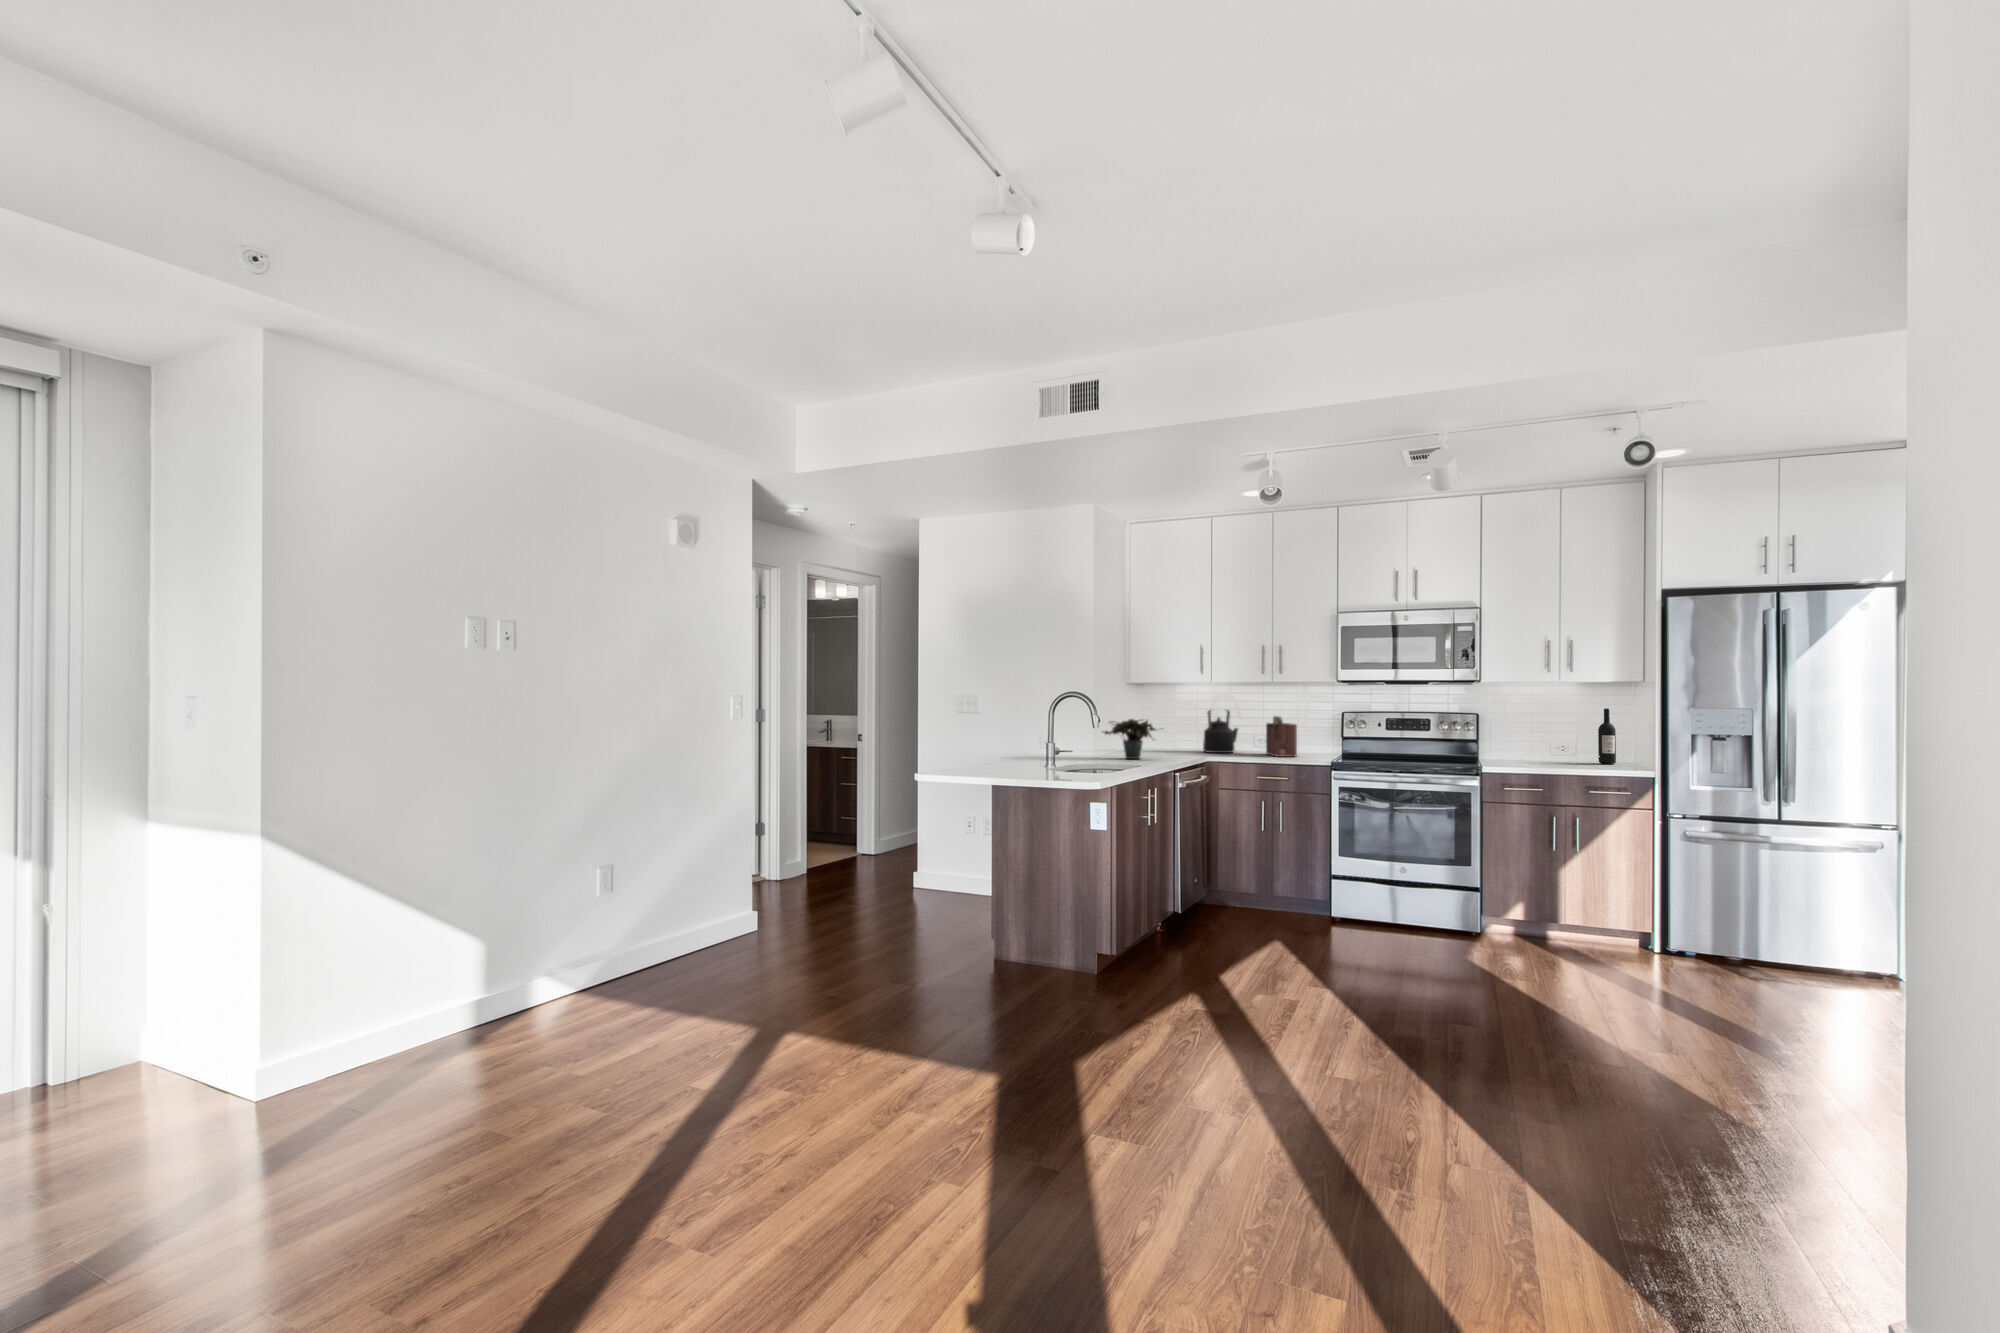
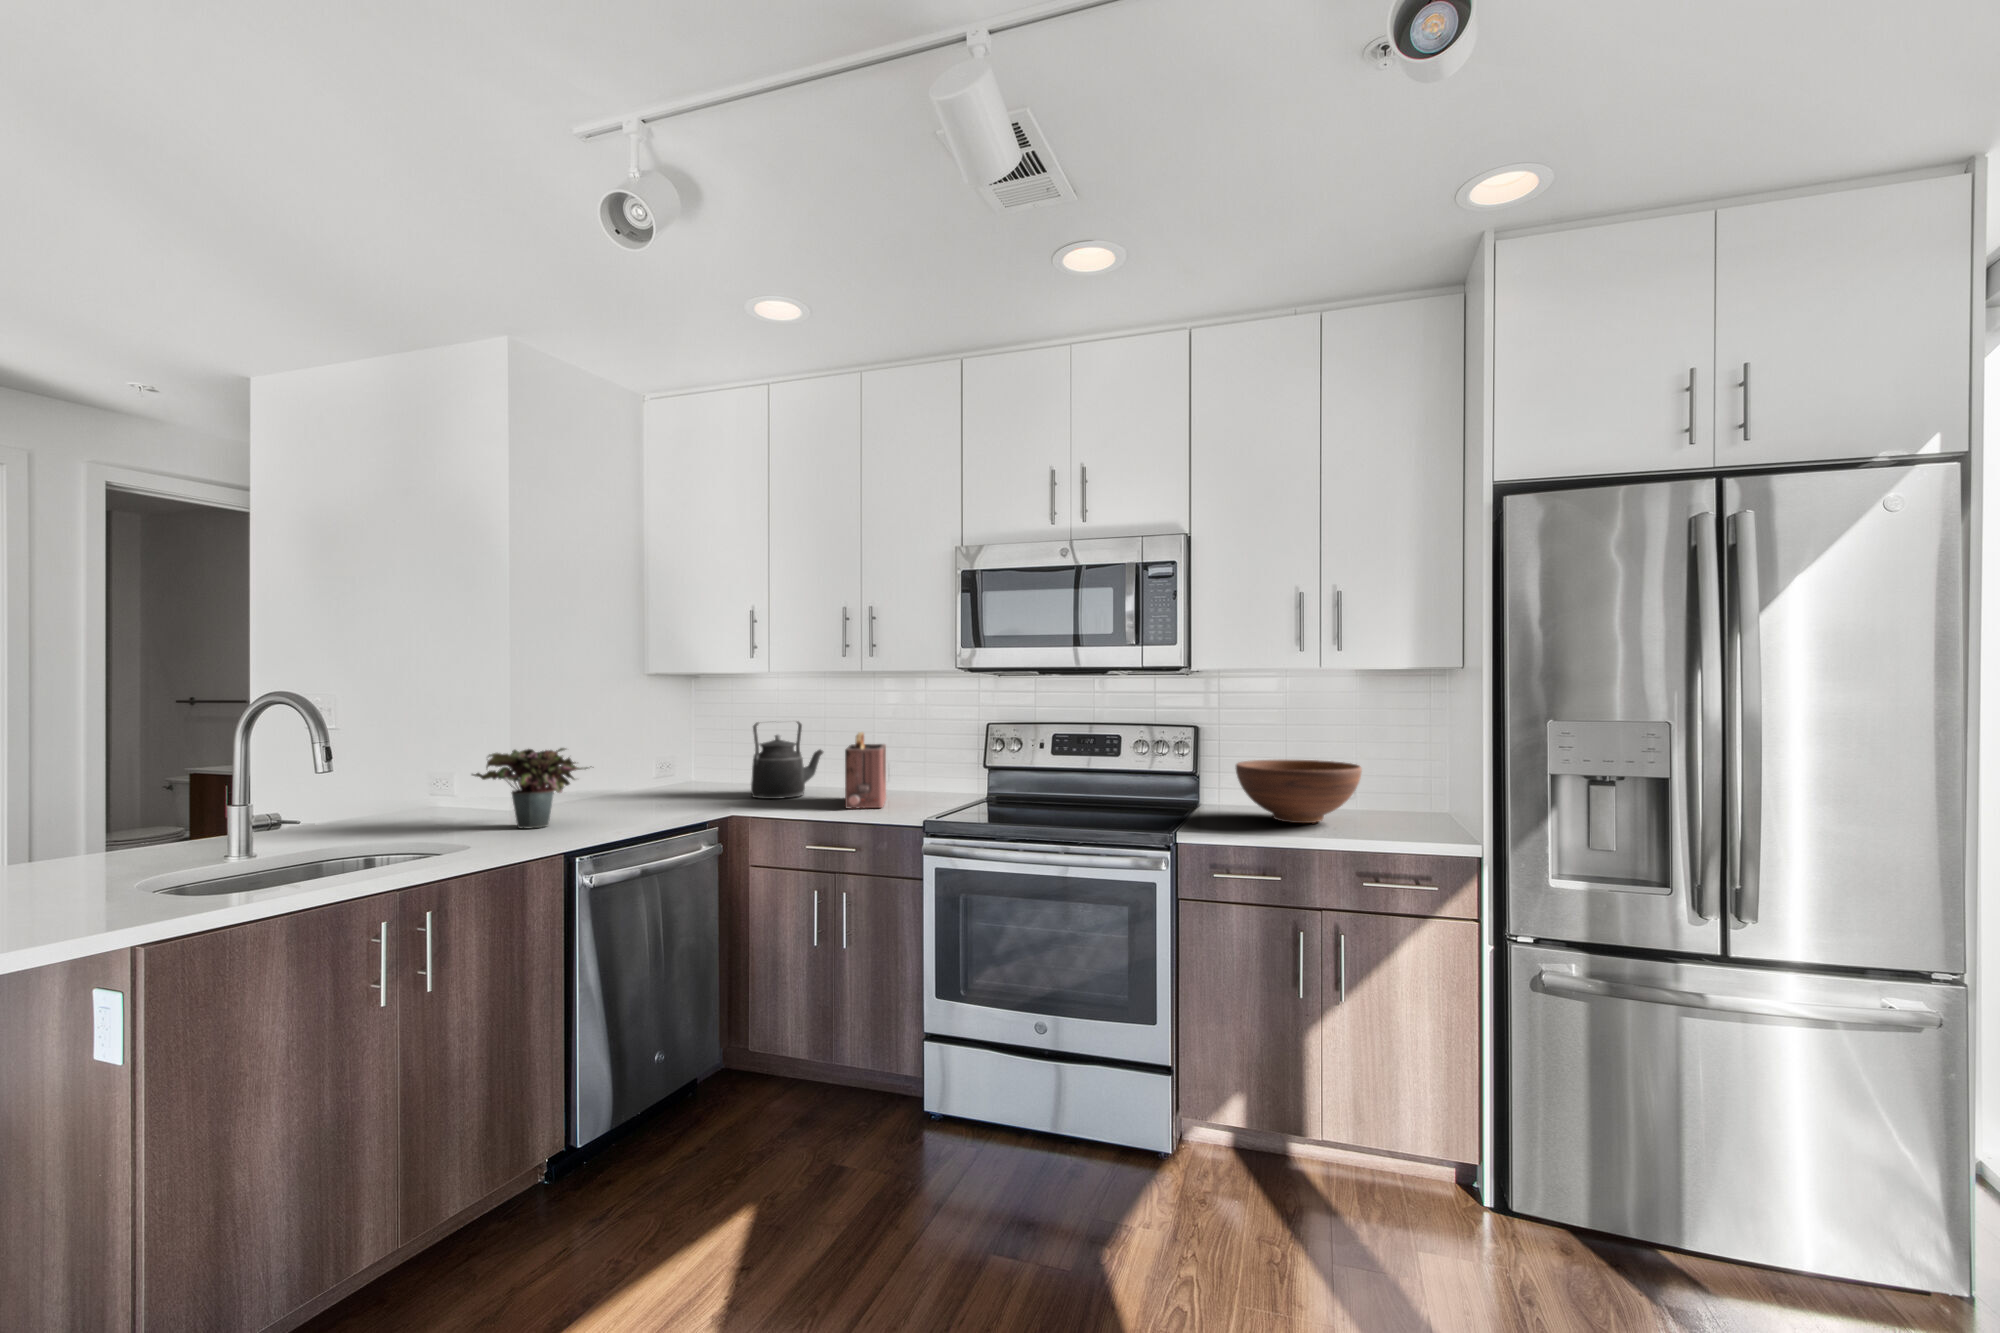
wine bottle: present [1598,708,1616,764] -> none [1392,716,1422,816]
fruit bowl: none [1508,732,1583,765] -> present [1236,760,1362,823]

